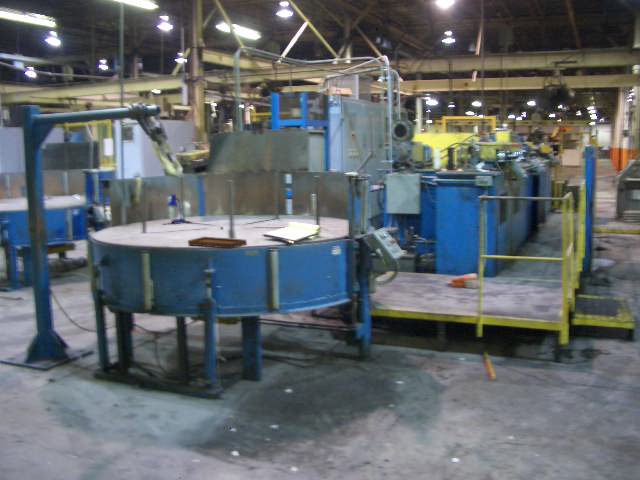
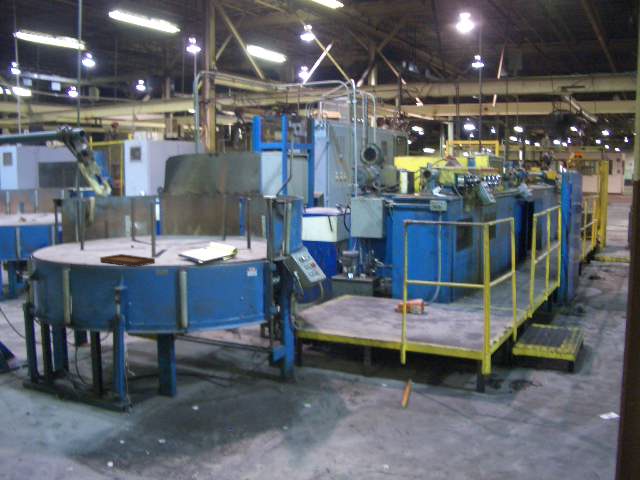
desk lamp: present [168,194,190,224] -> none [111,211,142,240]

